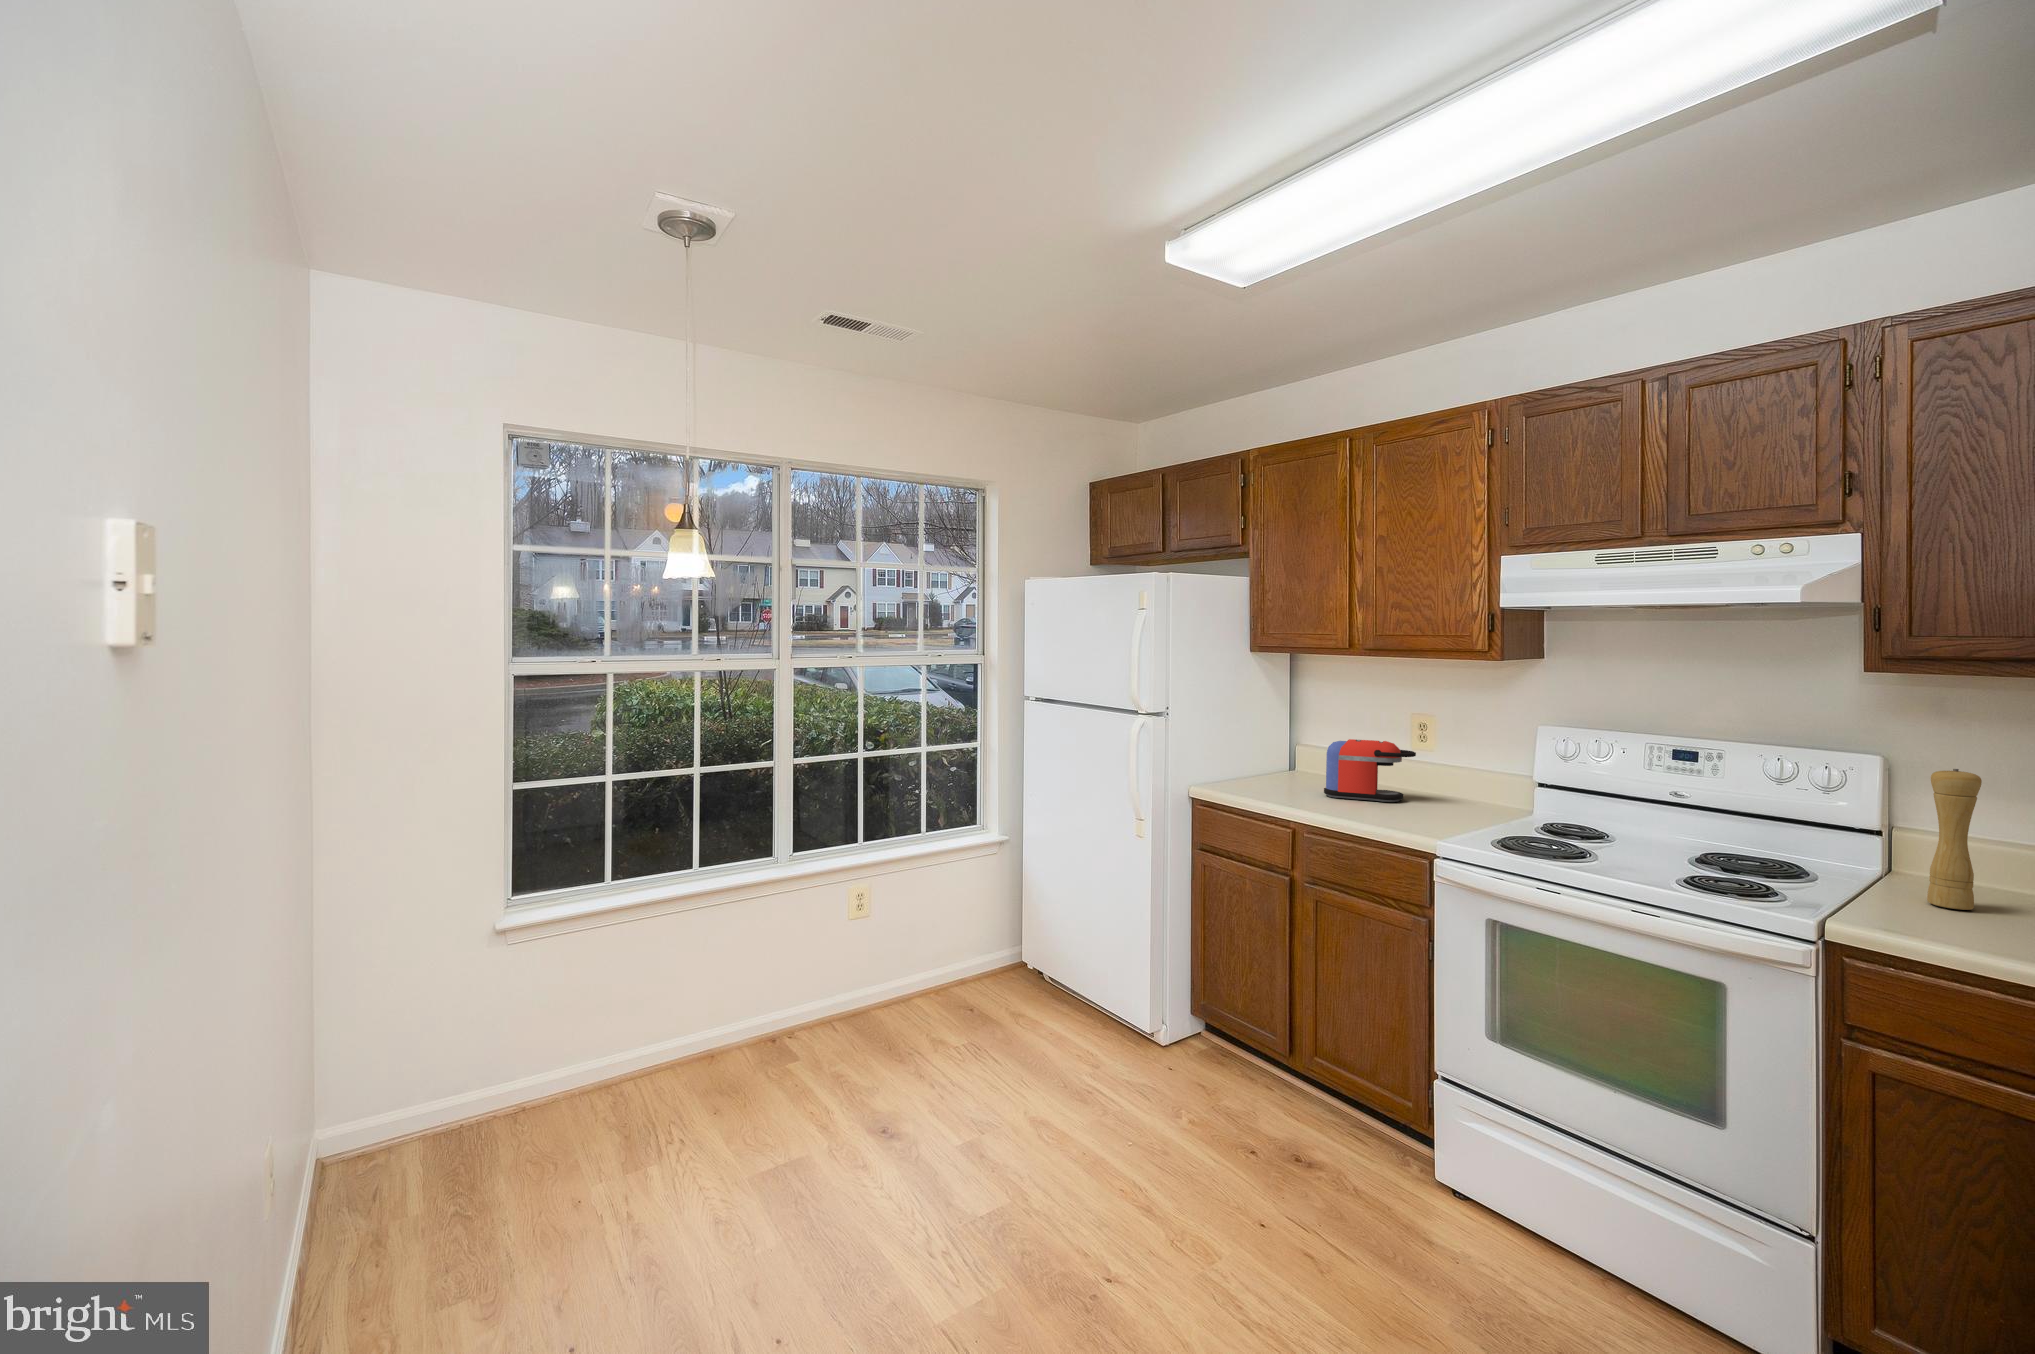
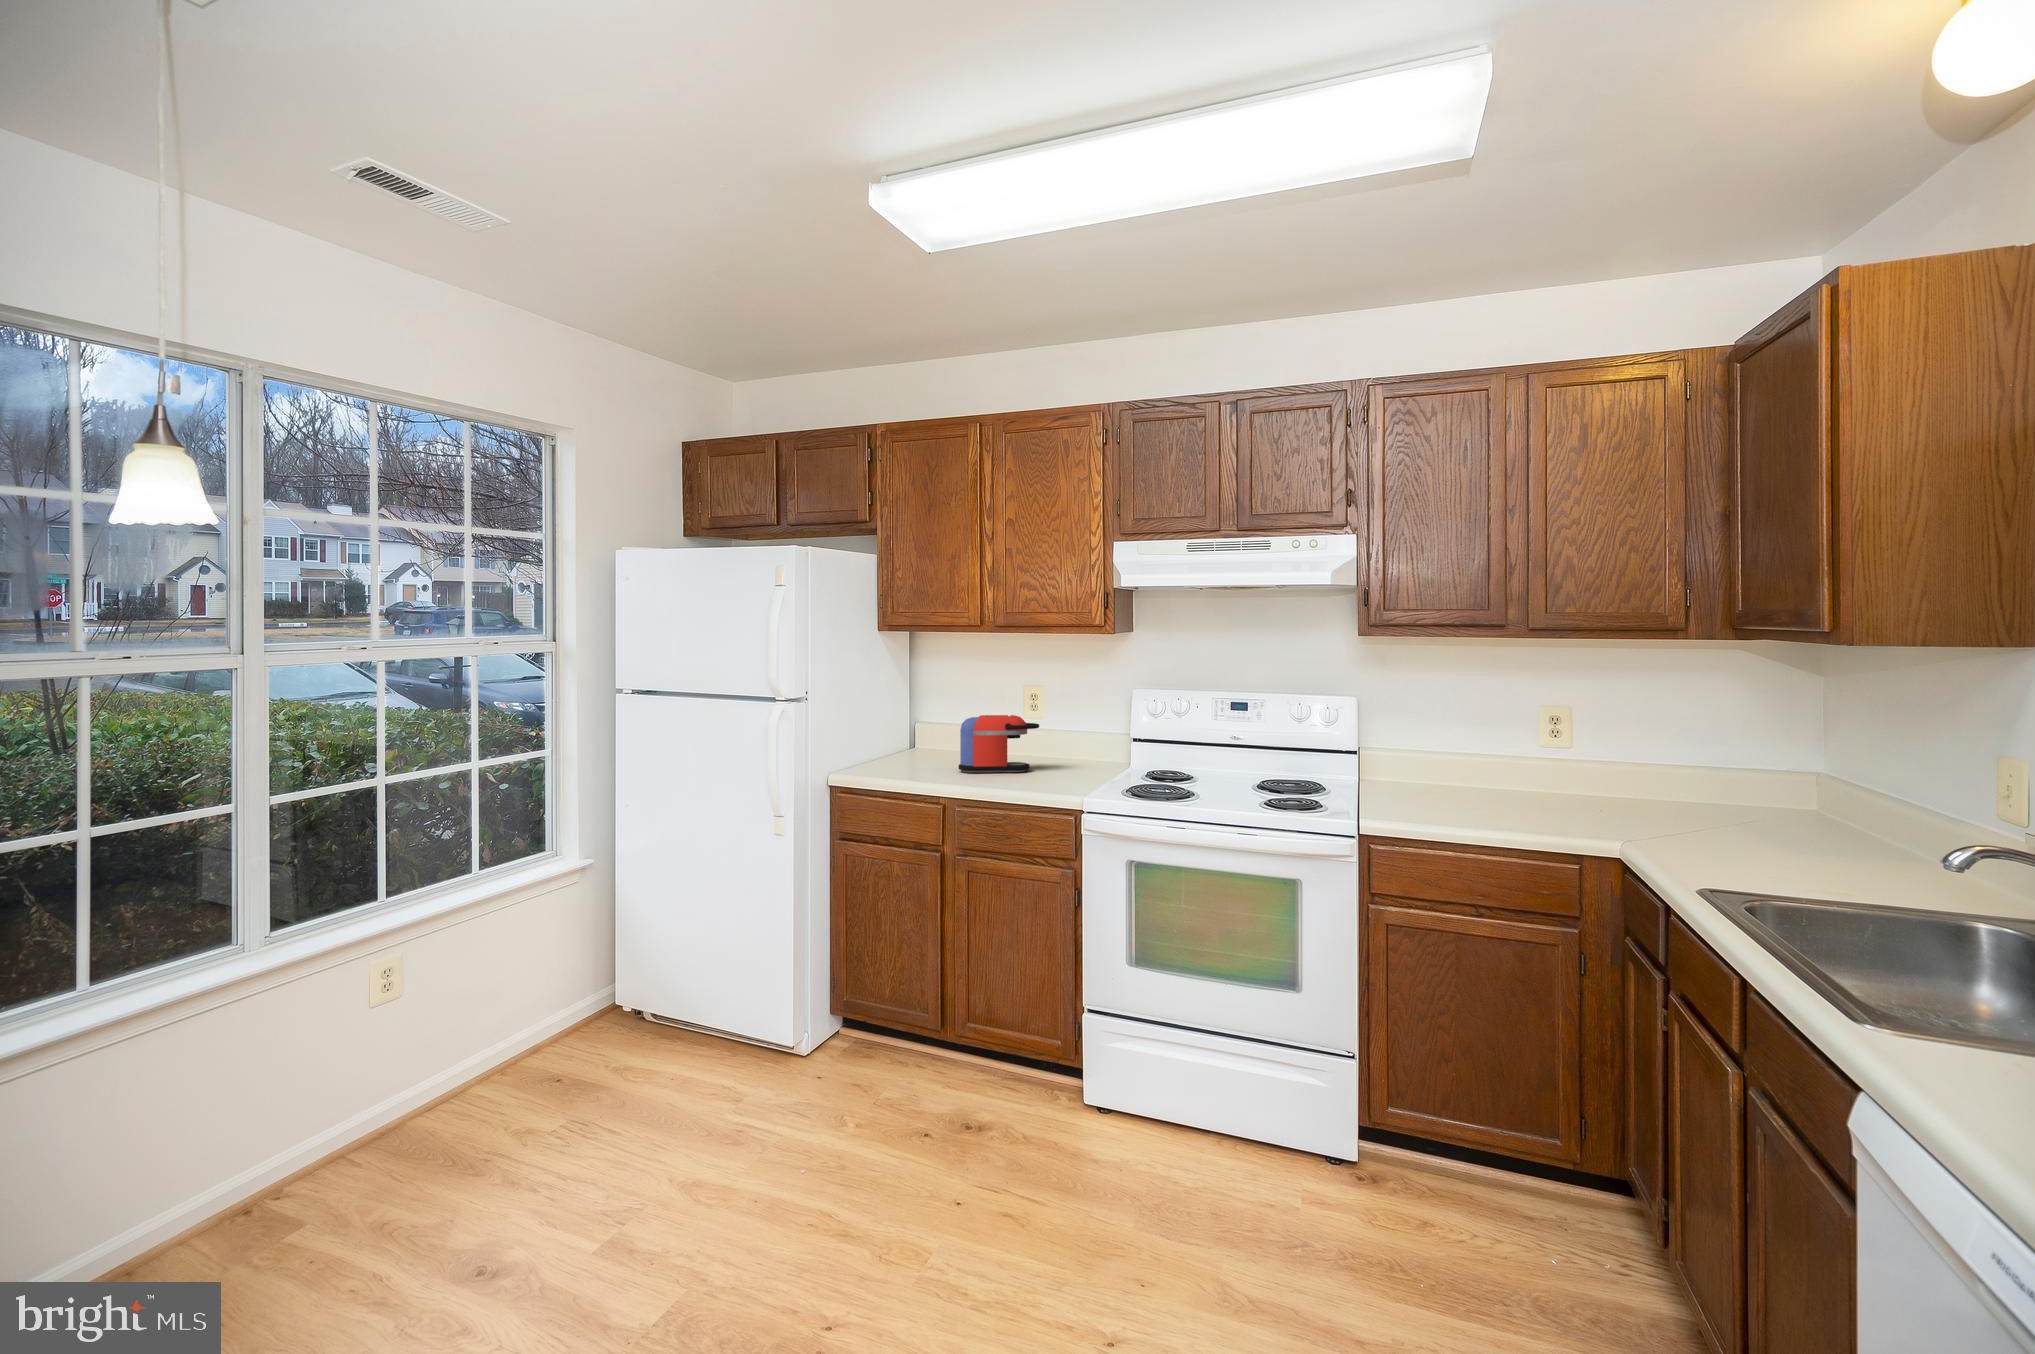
pepper mill: present [1927,769,1982,910] -> none [1401,704,1427,803]

